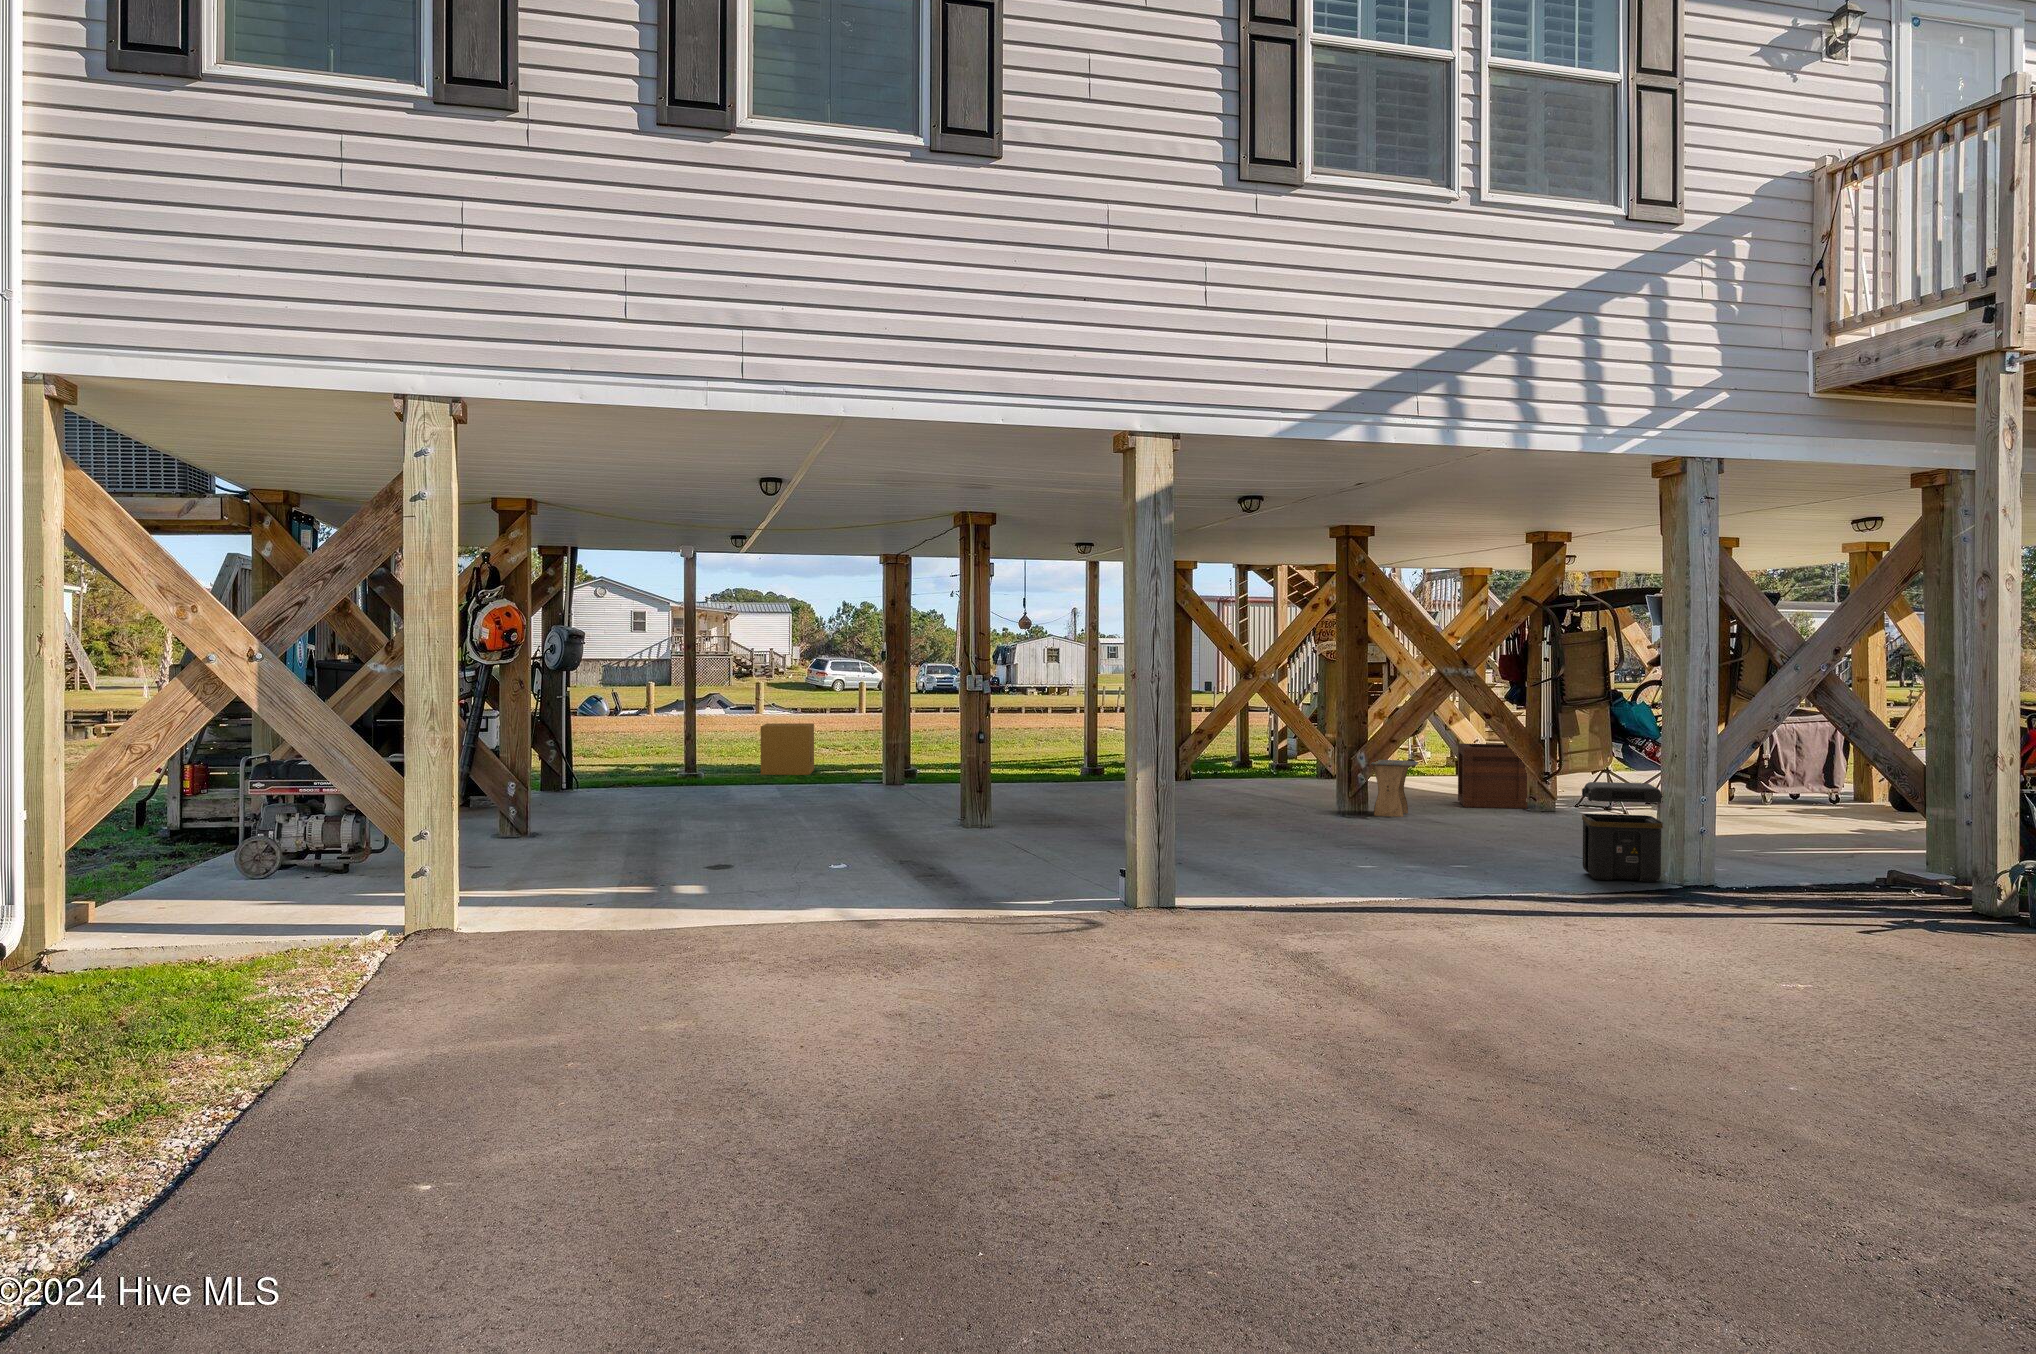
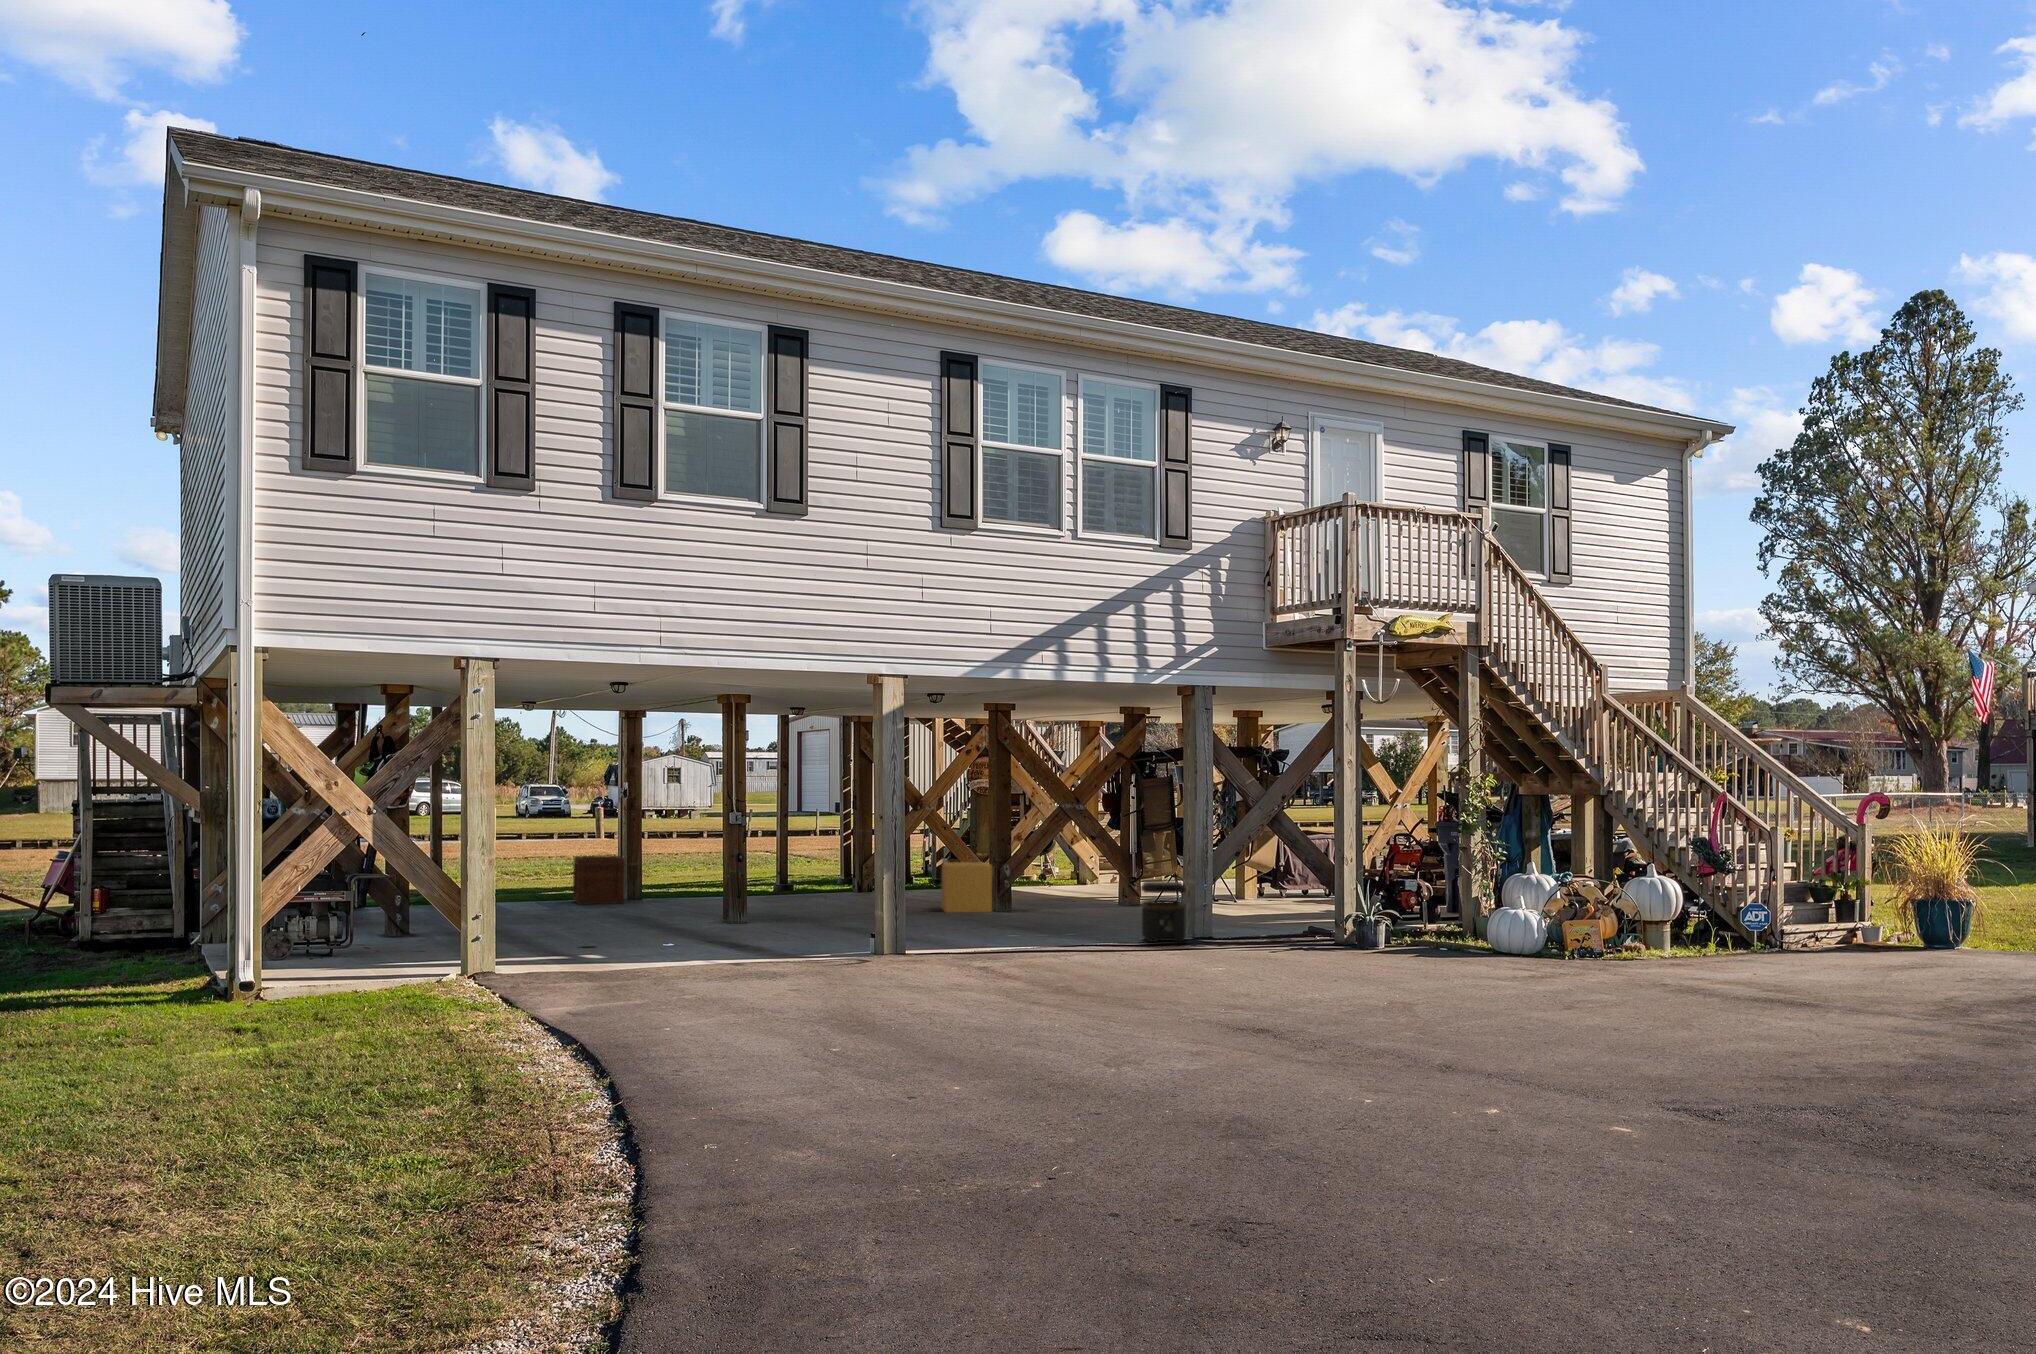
cardboard box: present [760,723,814,775] -> present [941,862,992,912]
wooden crate: present [1458,744,1528,809] -> present [573,855,625,904]
stool: present [1371,760,1418,817] -> none [1006,872,1045,913]

